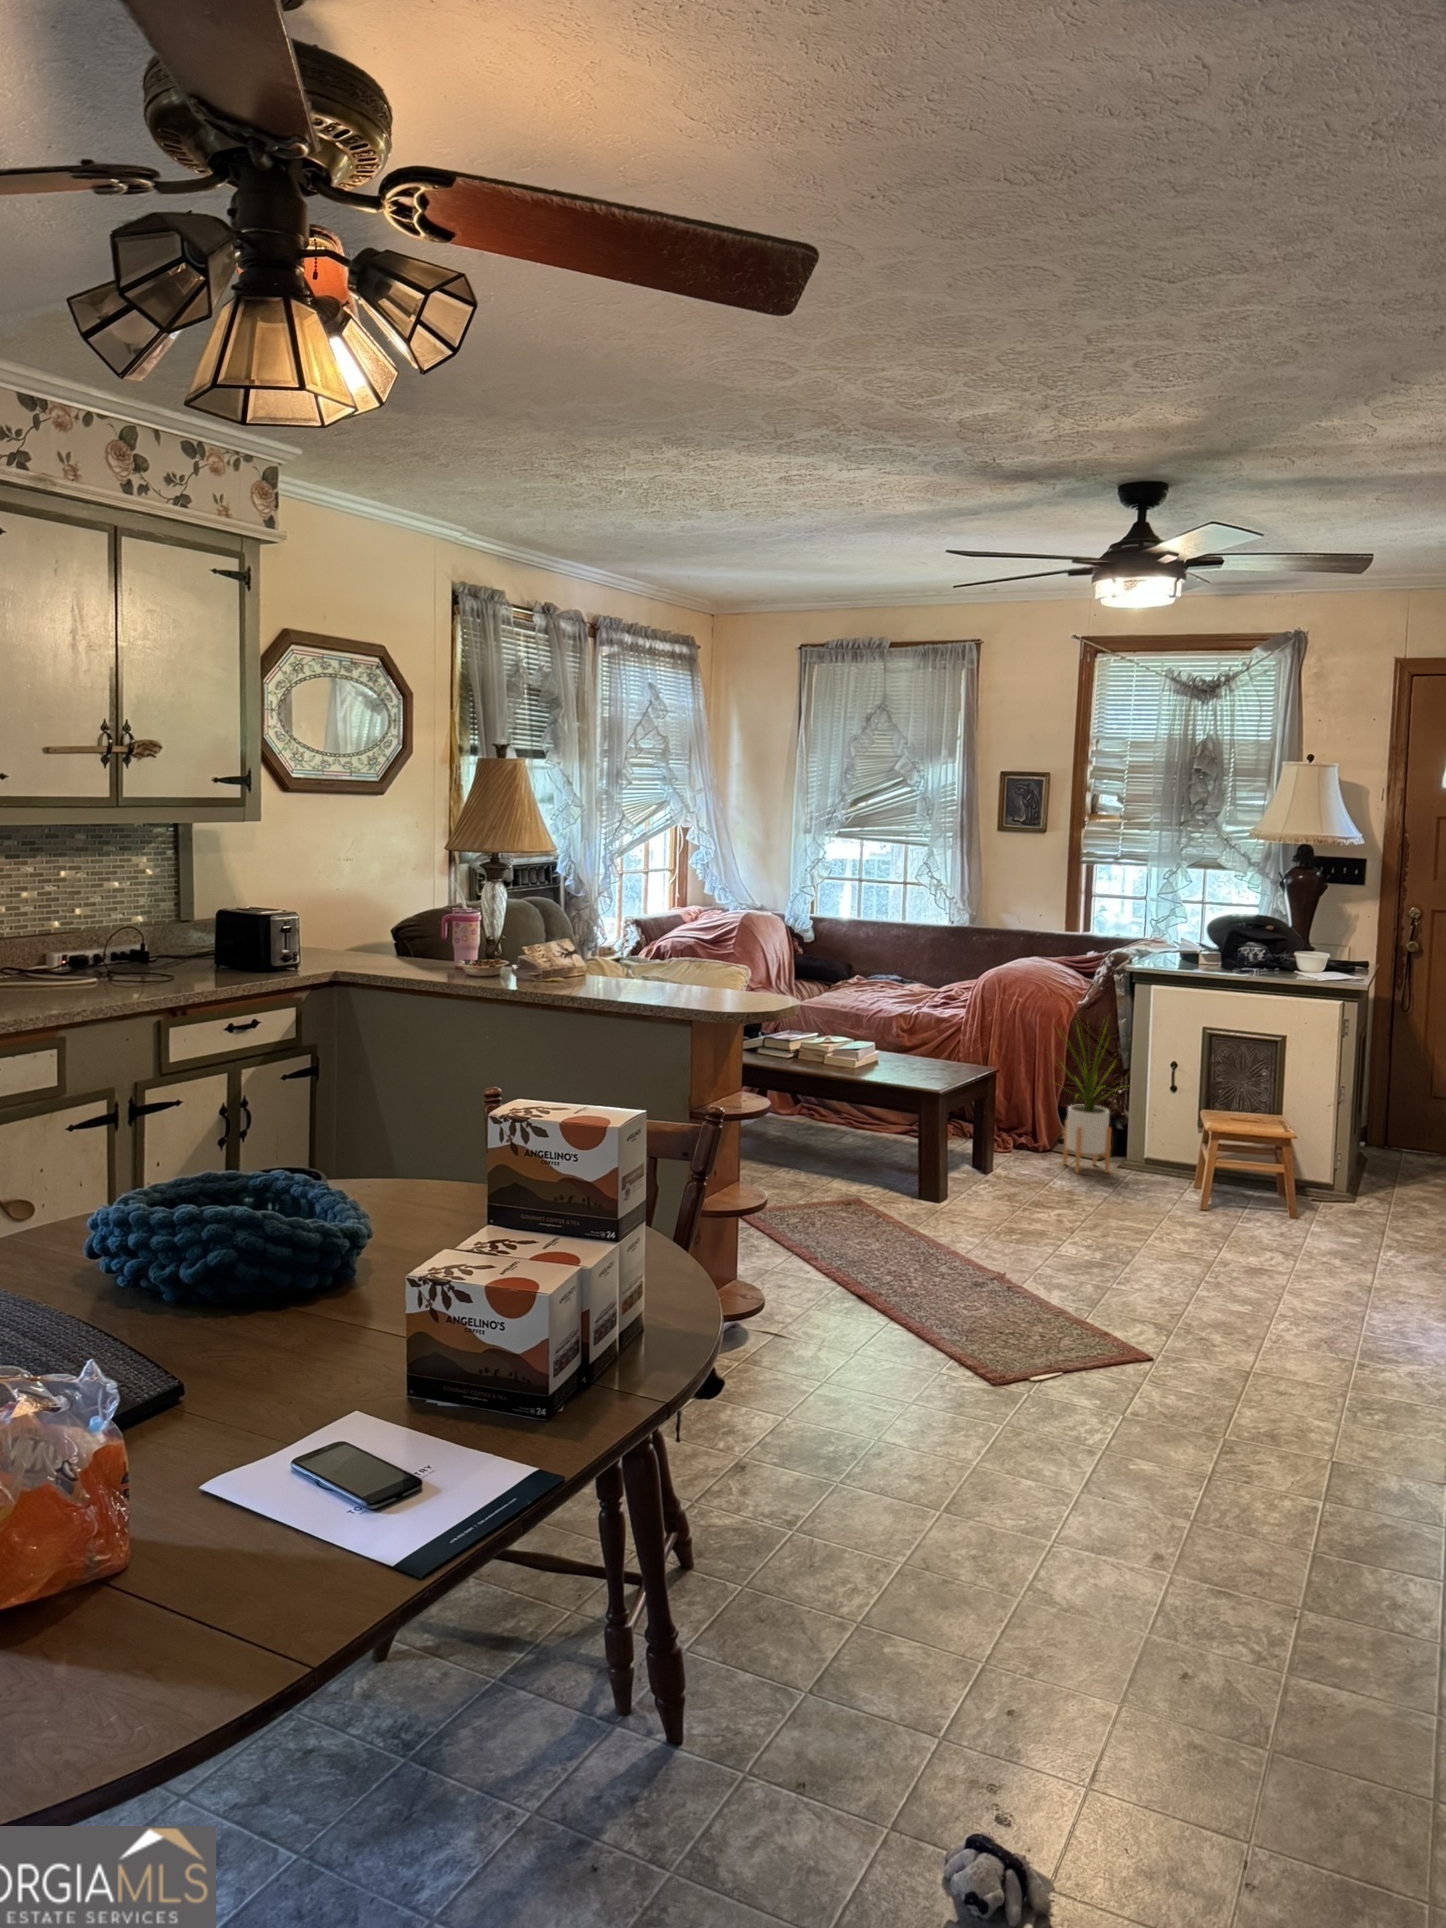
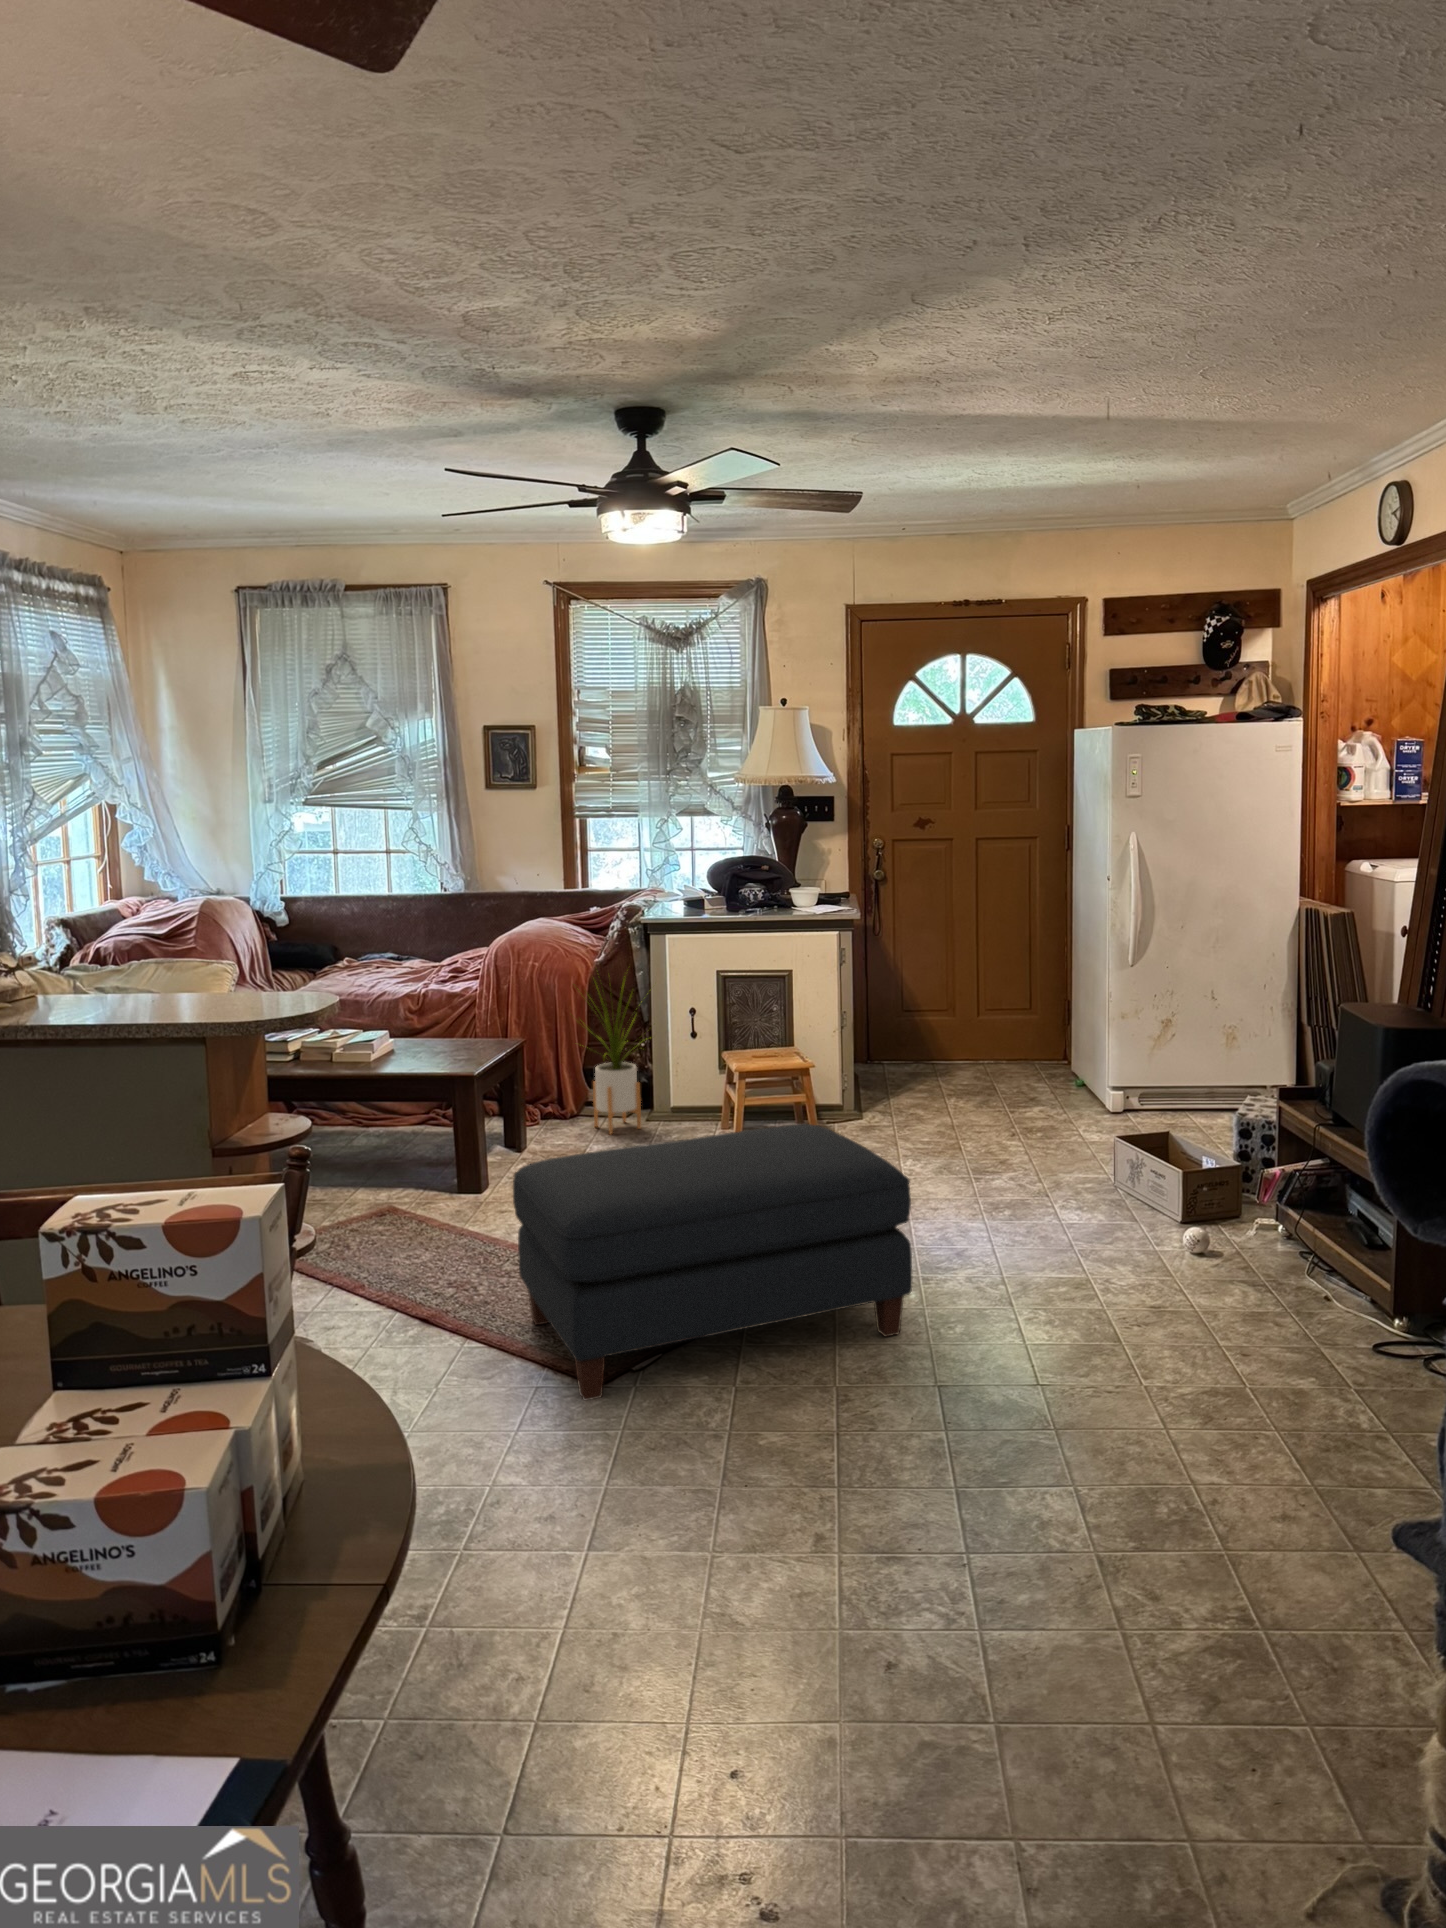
ottoman: none [946,1177,1333,1411] -> present [513,1124,912,1400]

